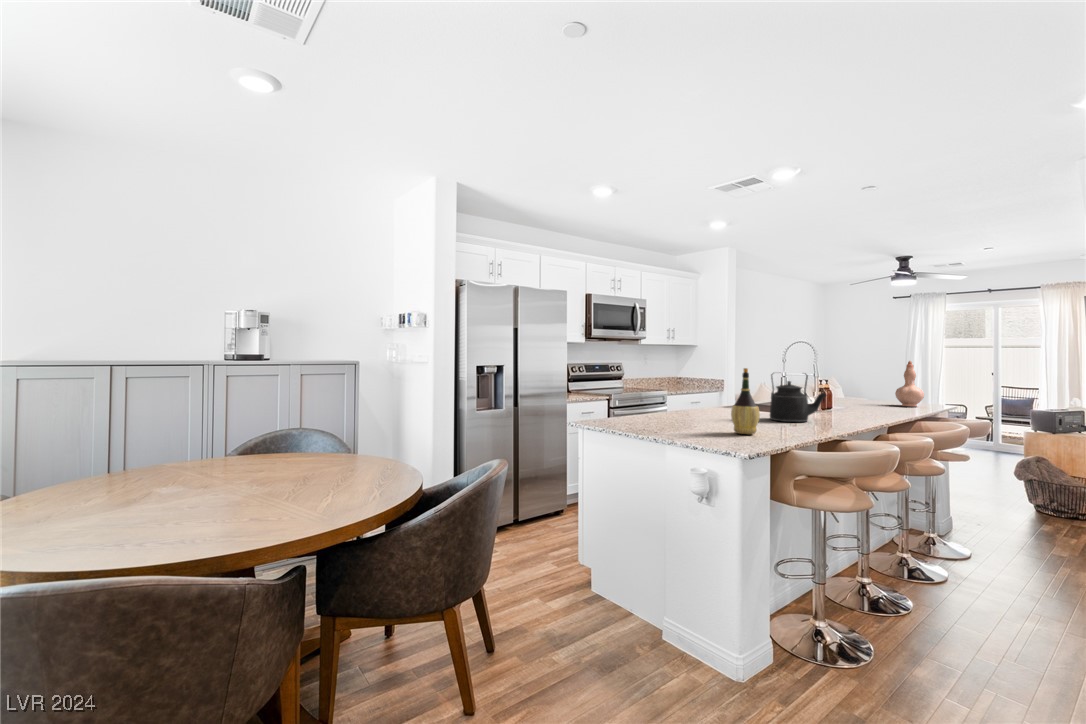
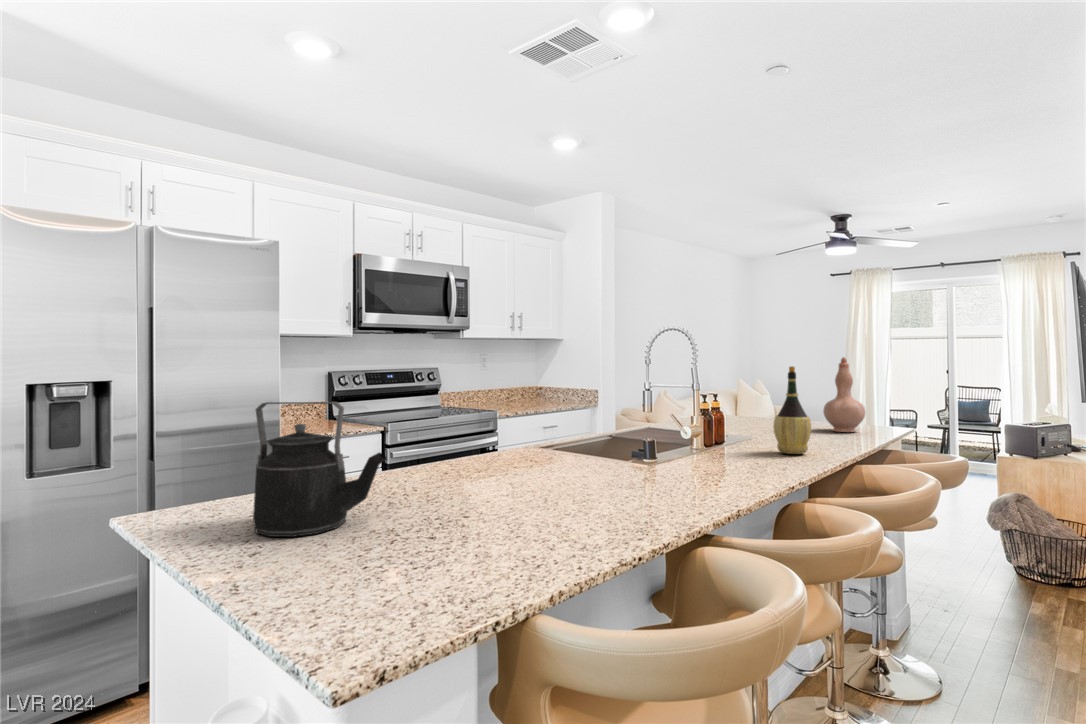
wine bottle: present [731,368,760,434] -> present [773,366,811,454]
kettle: present [770,373,826,422] -> present [253,402,386,537]

